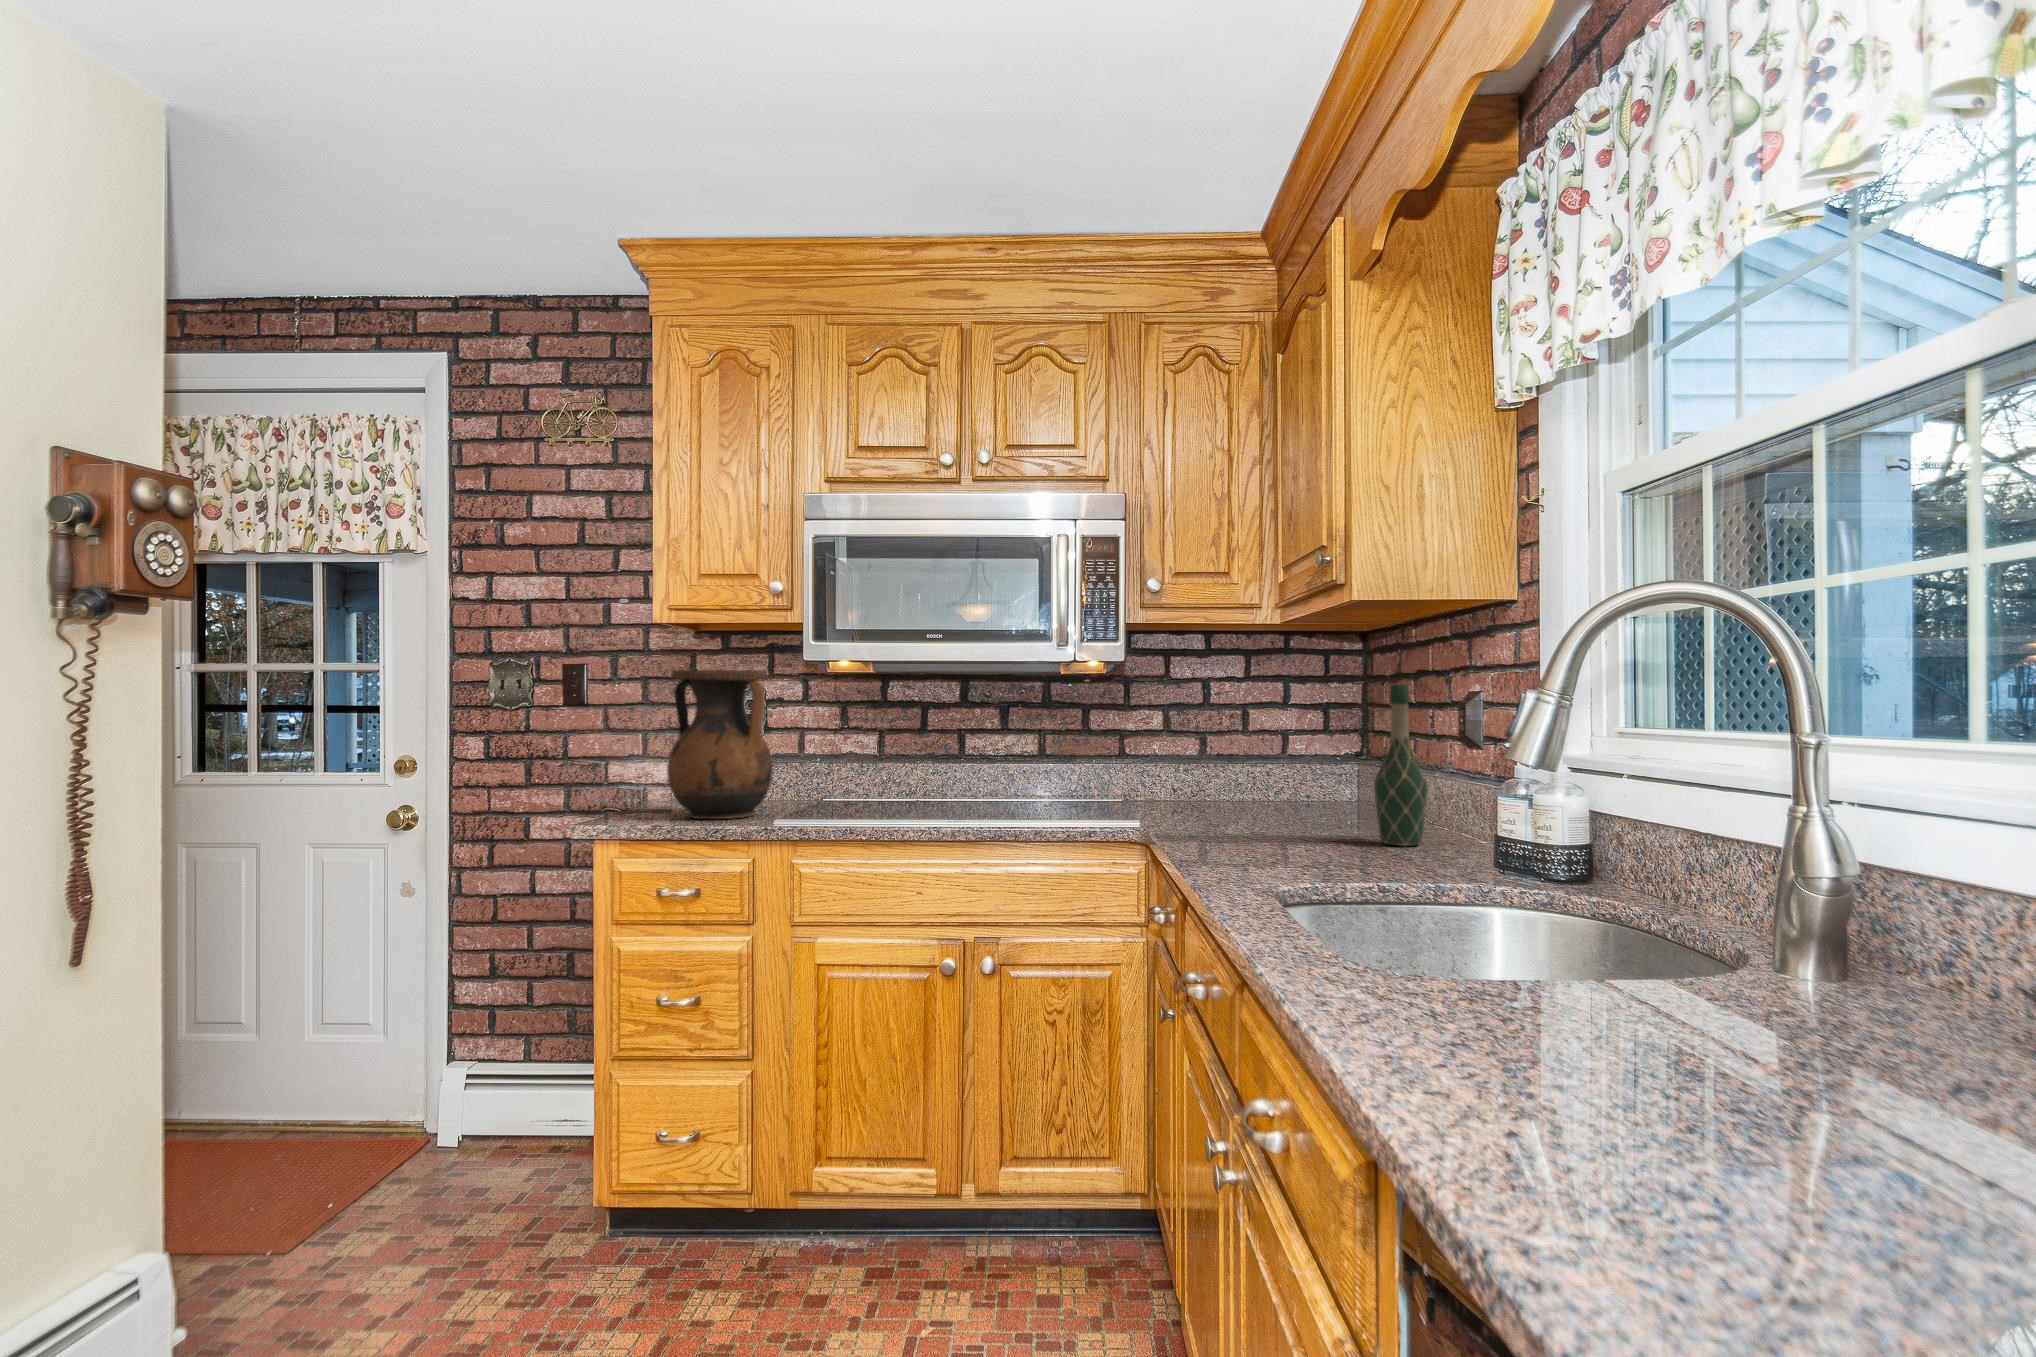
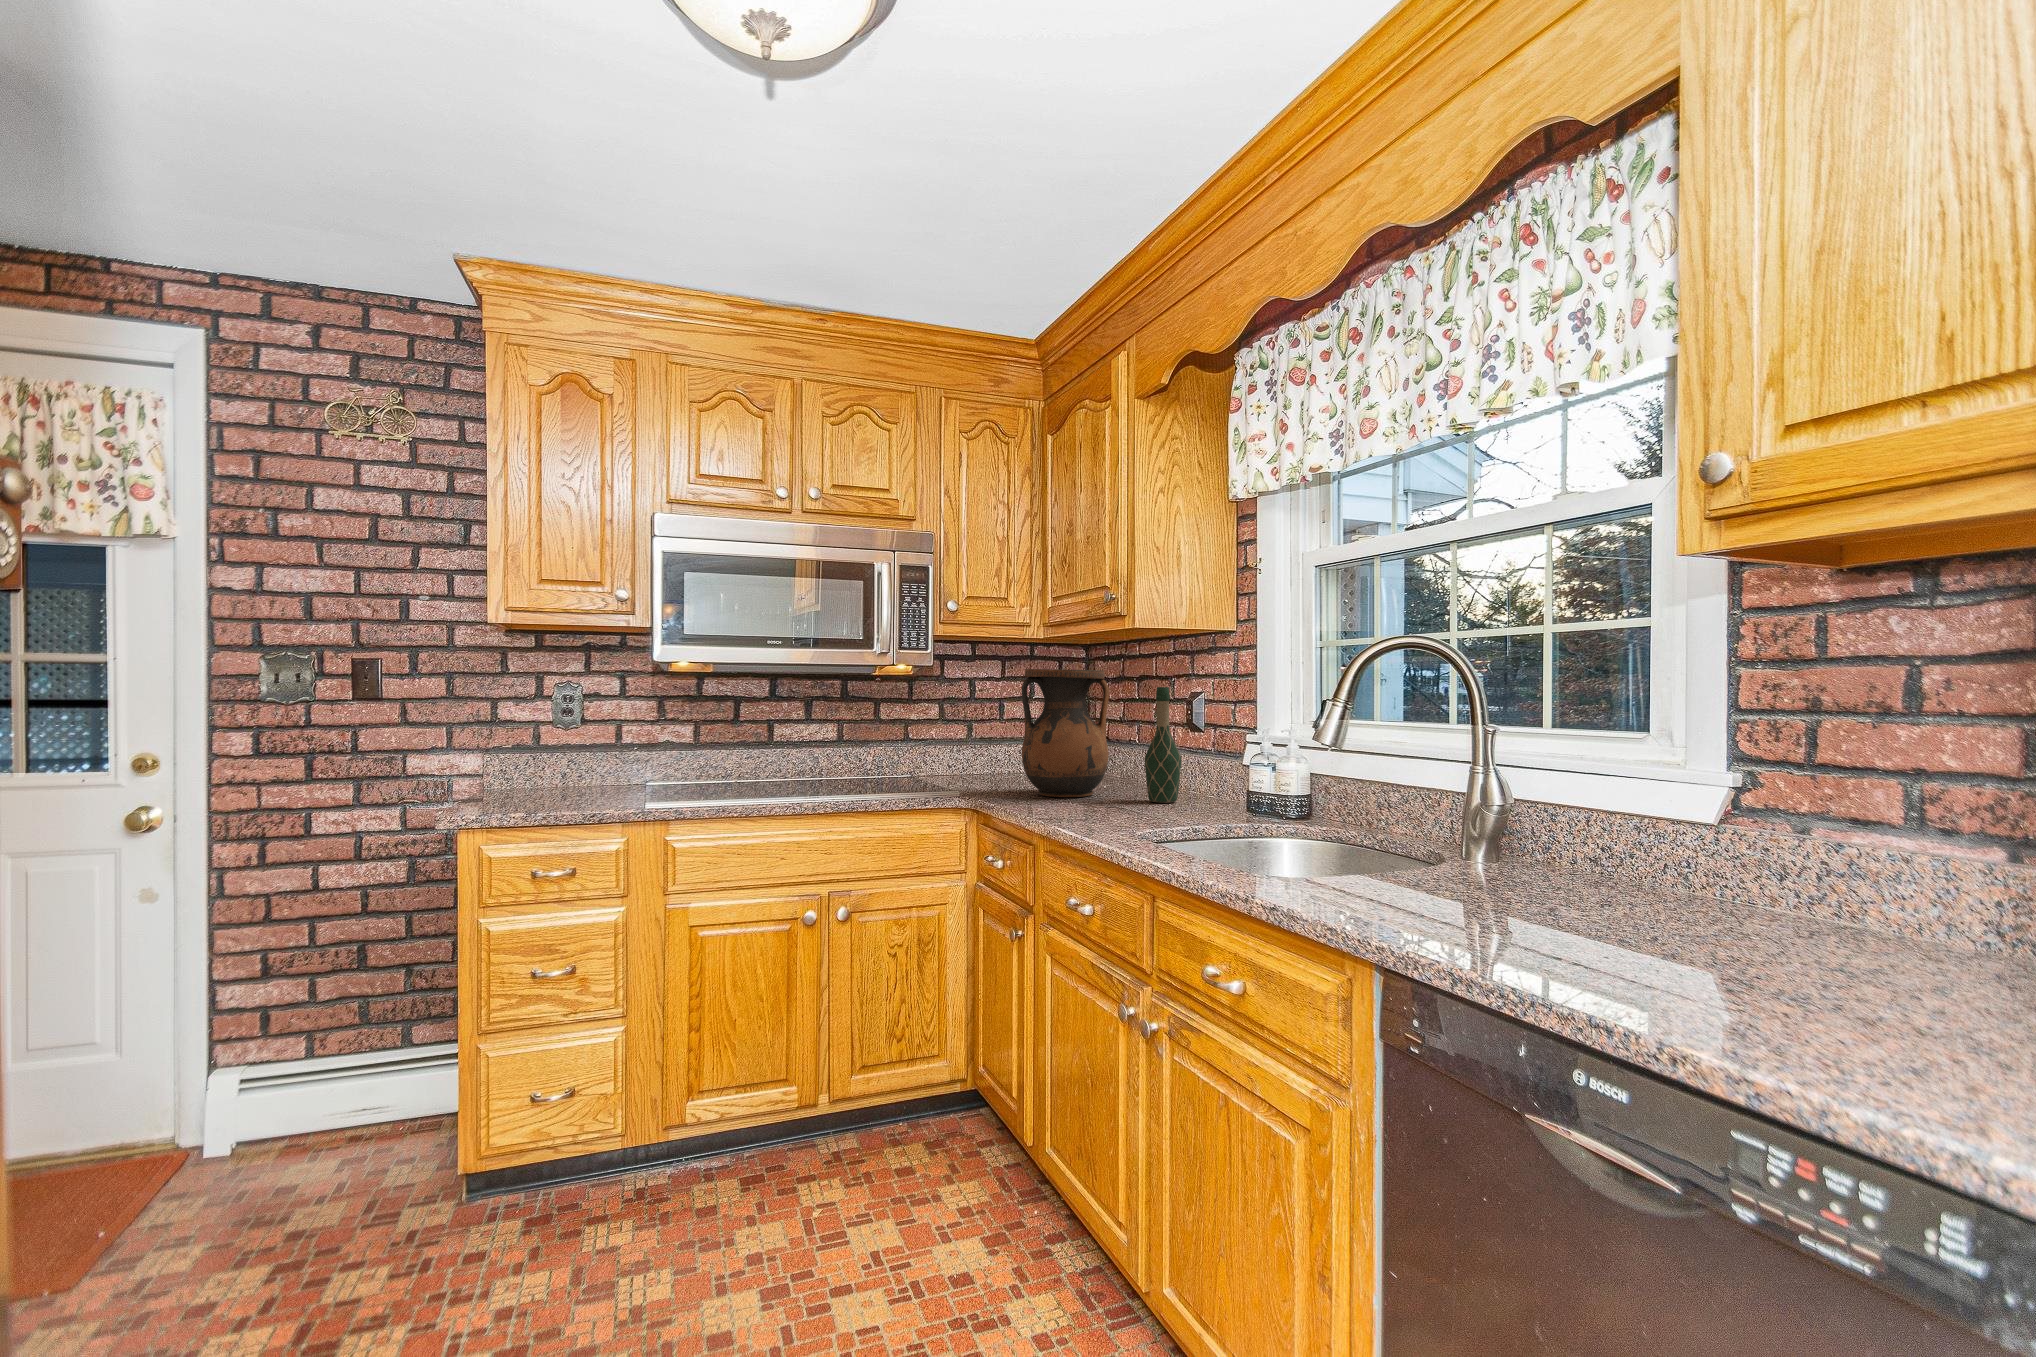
vase: present [667,670,773,819] -> present [1022,669,1109,797]

